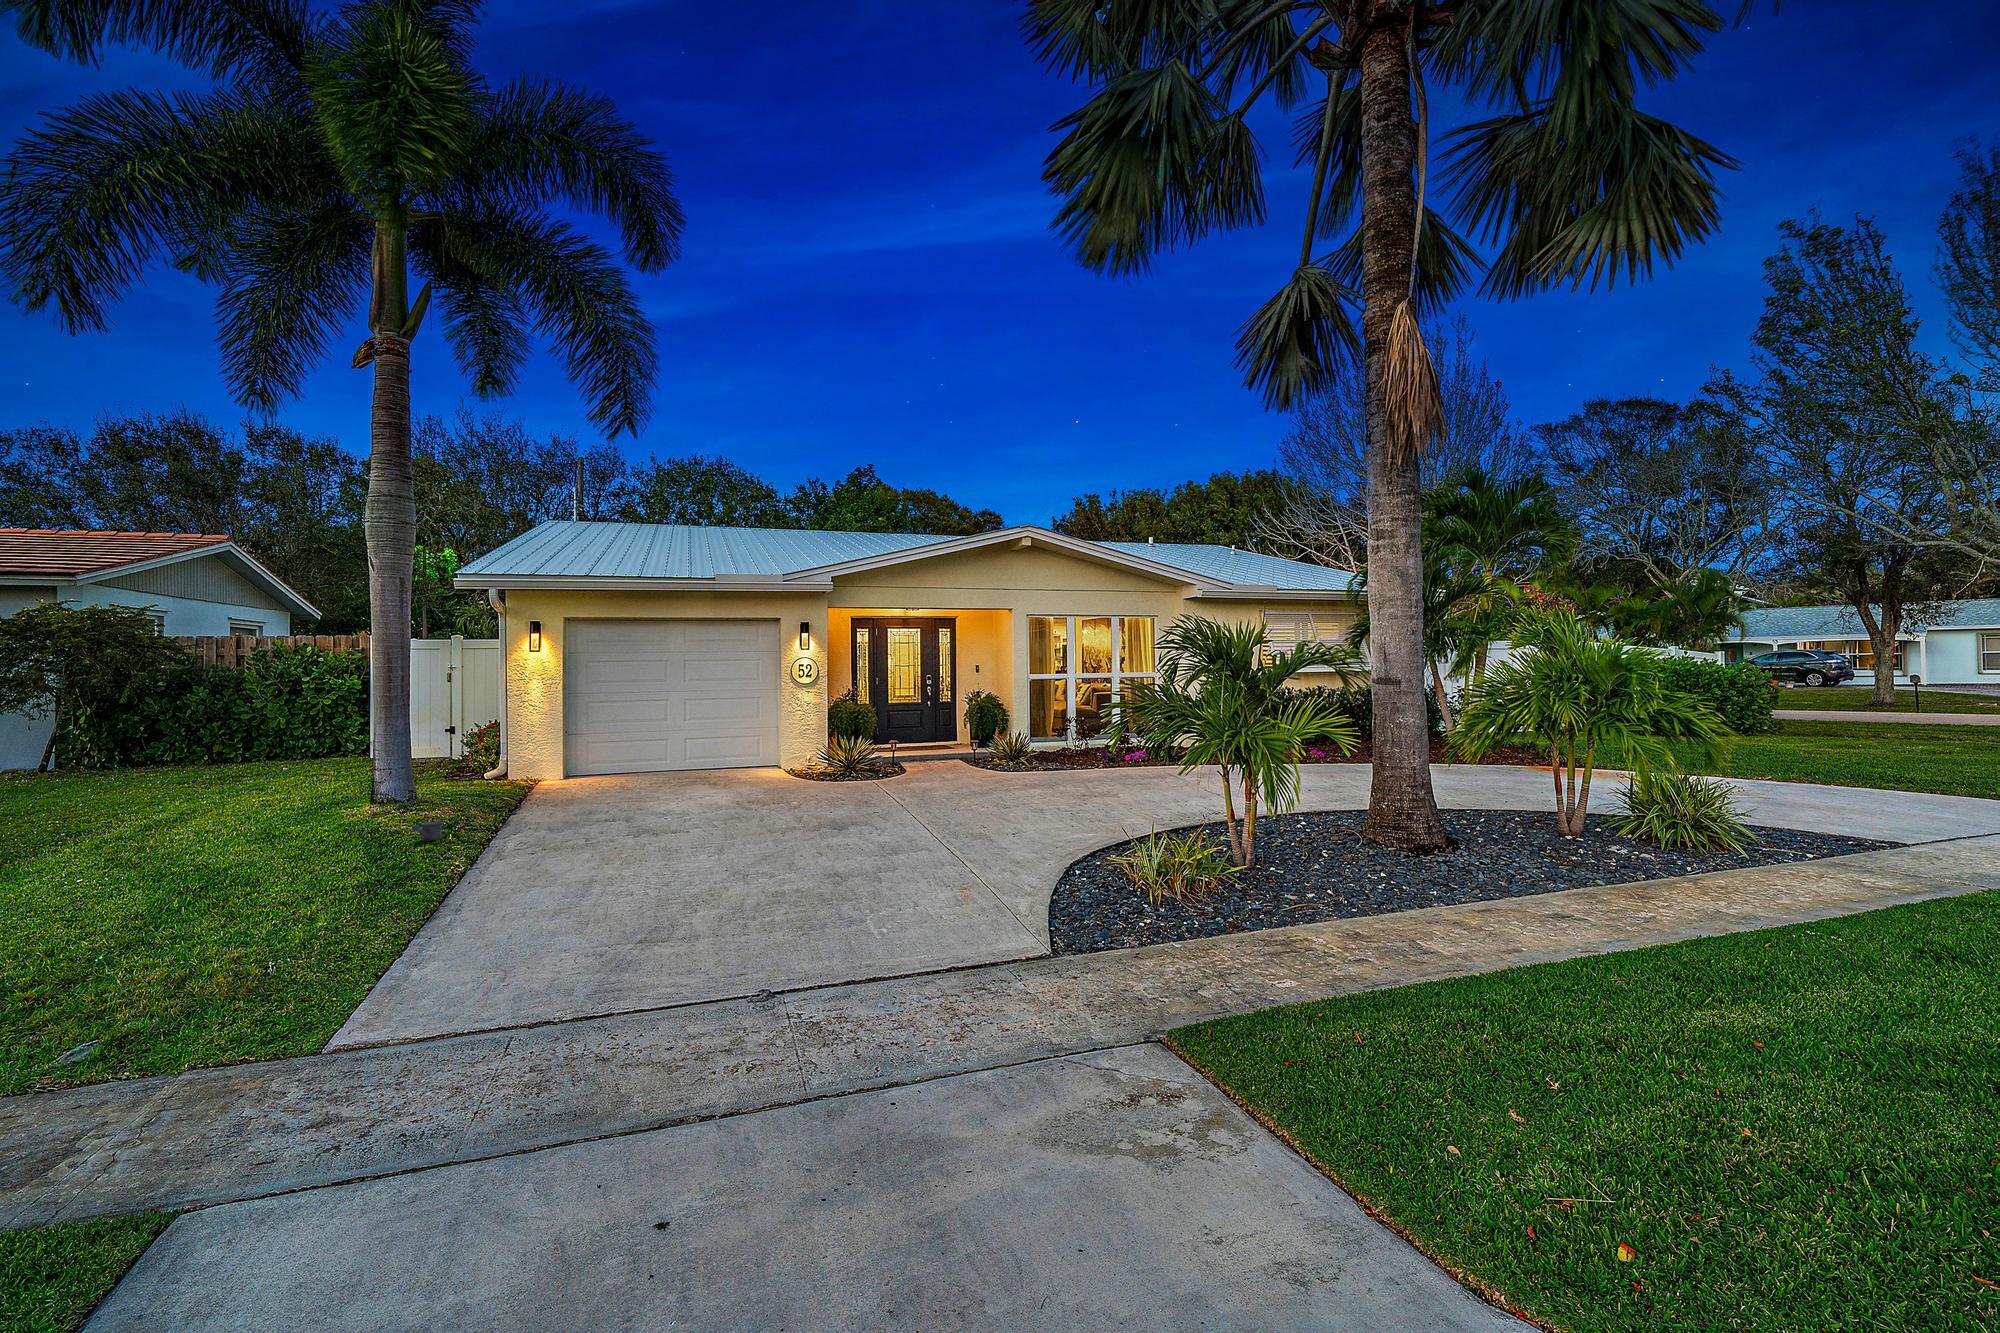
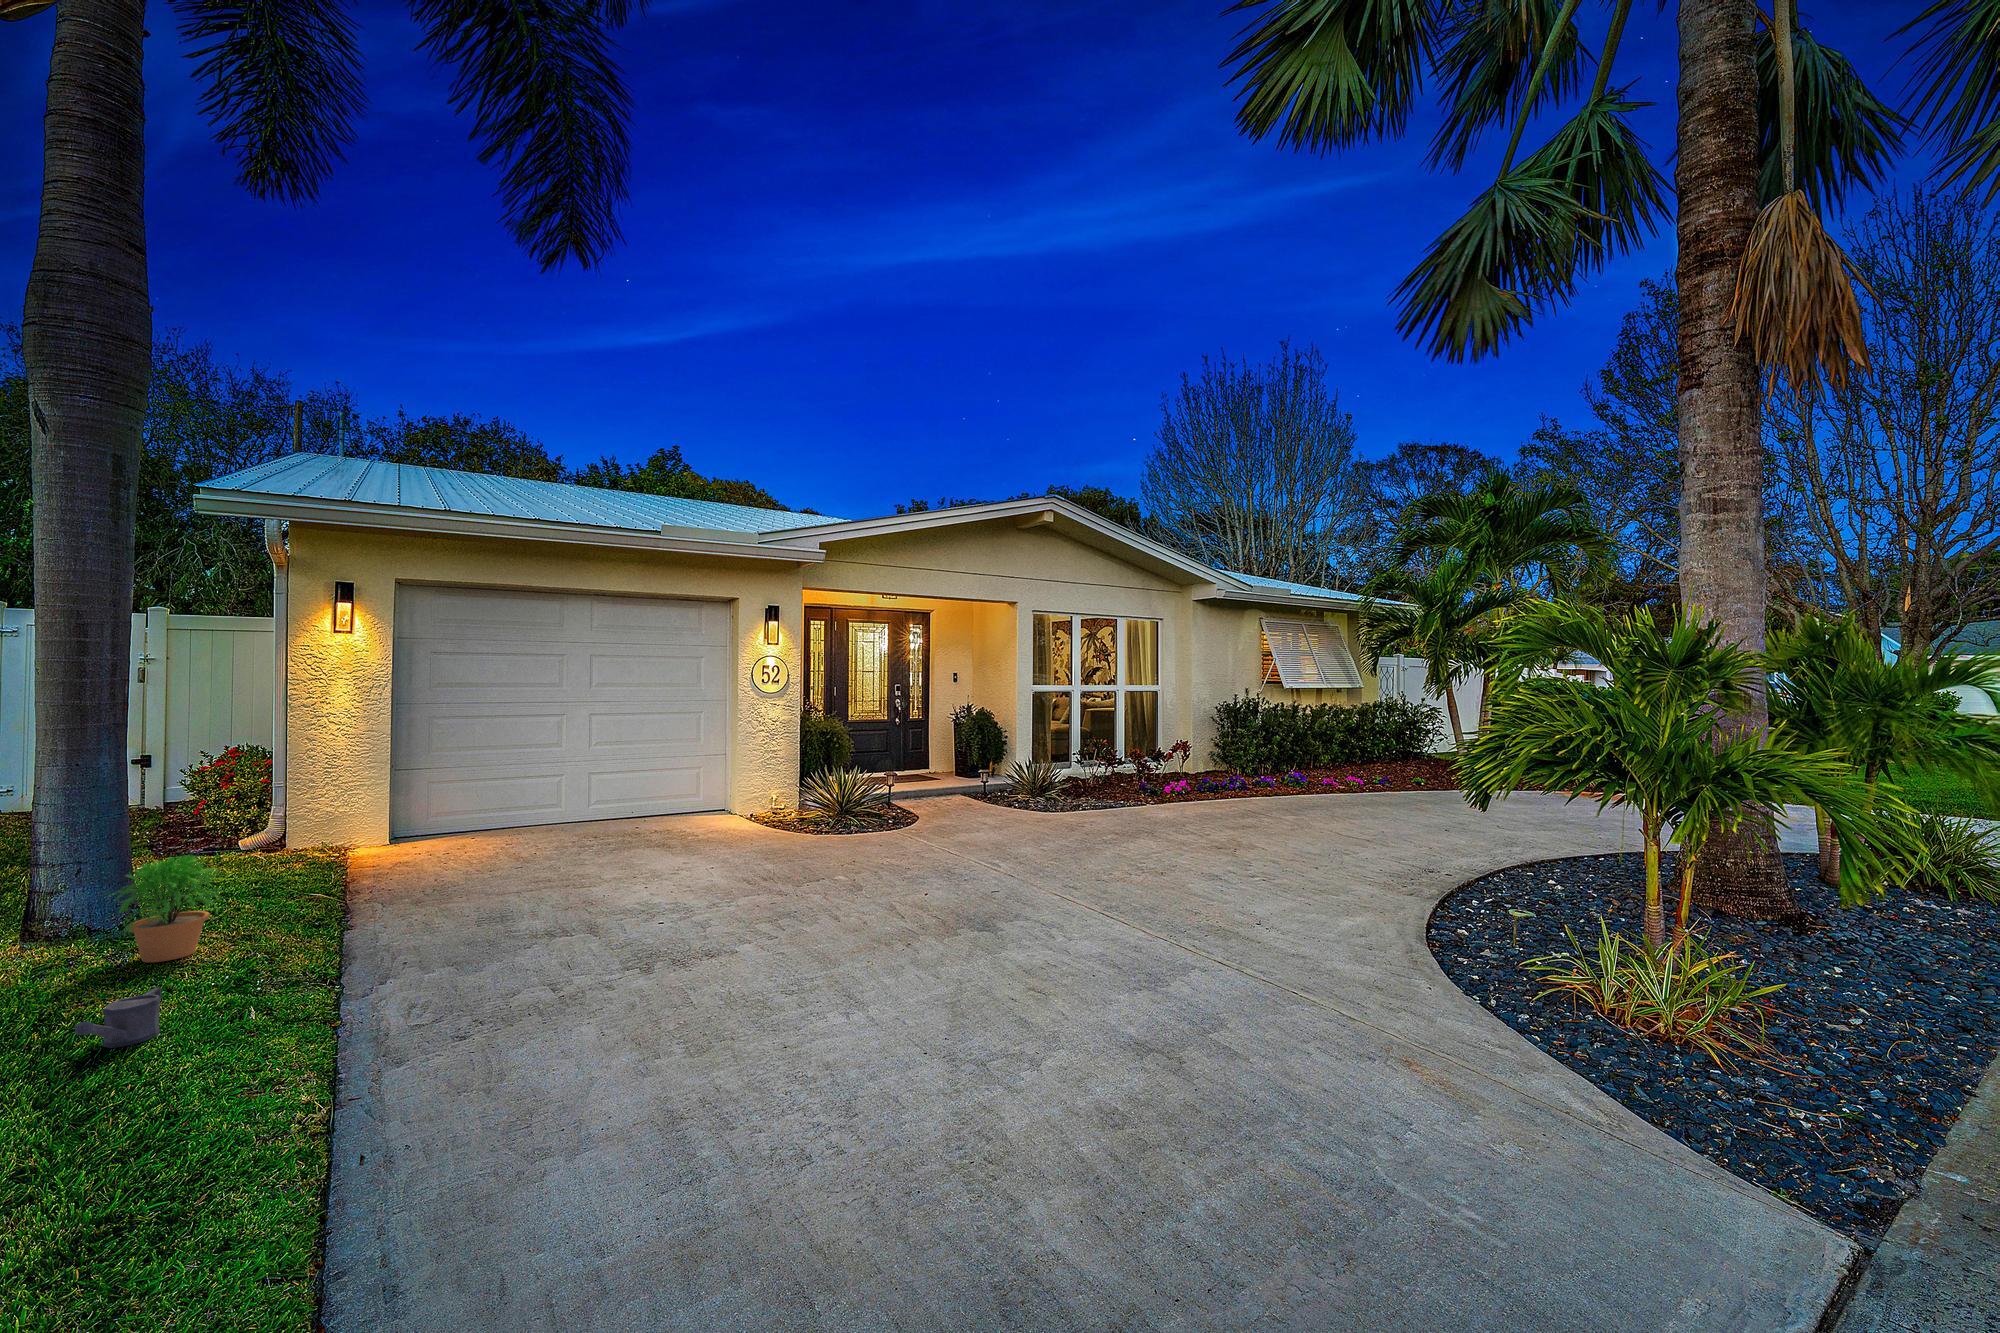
potted plant: none [421,766,473,818] -> present [113,854,220,963]

